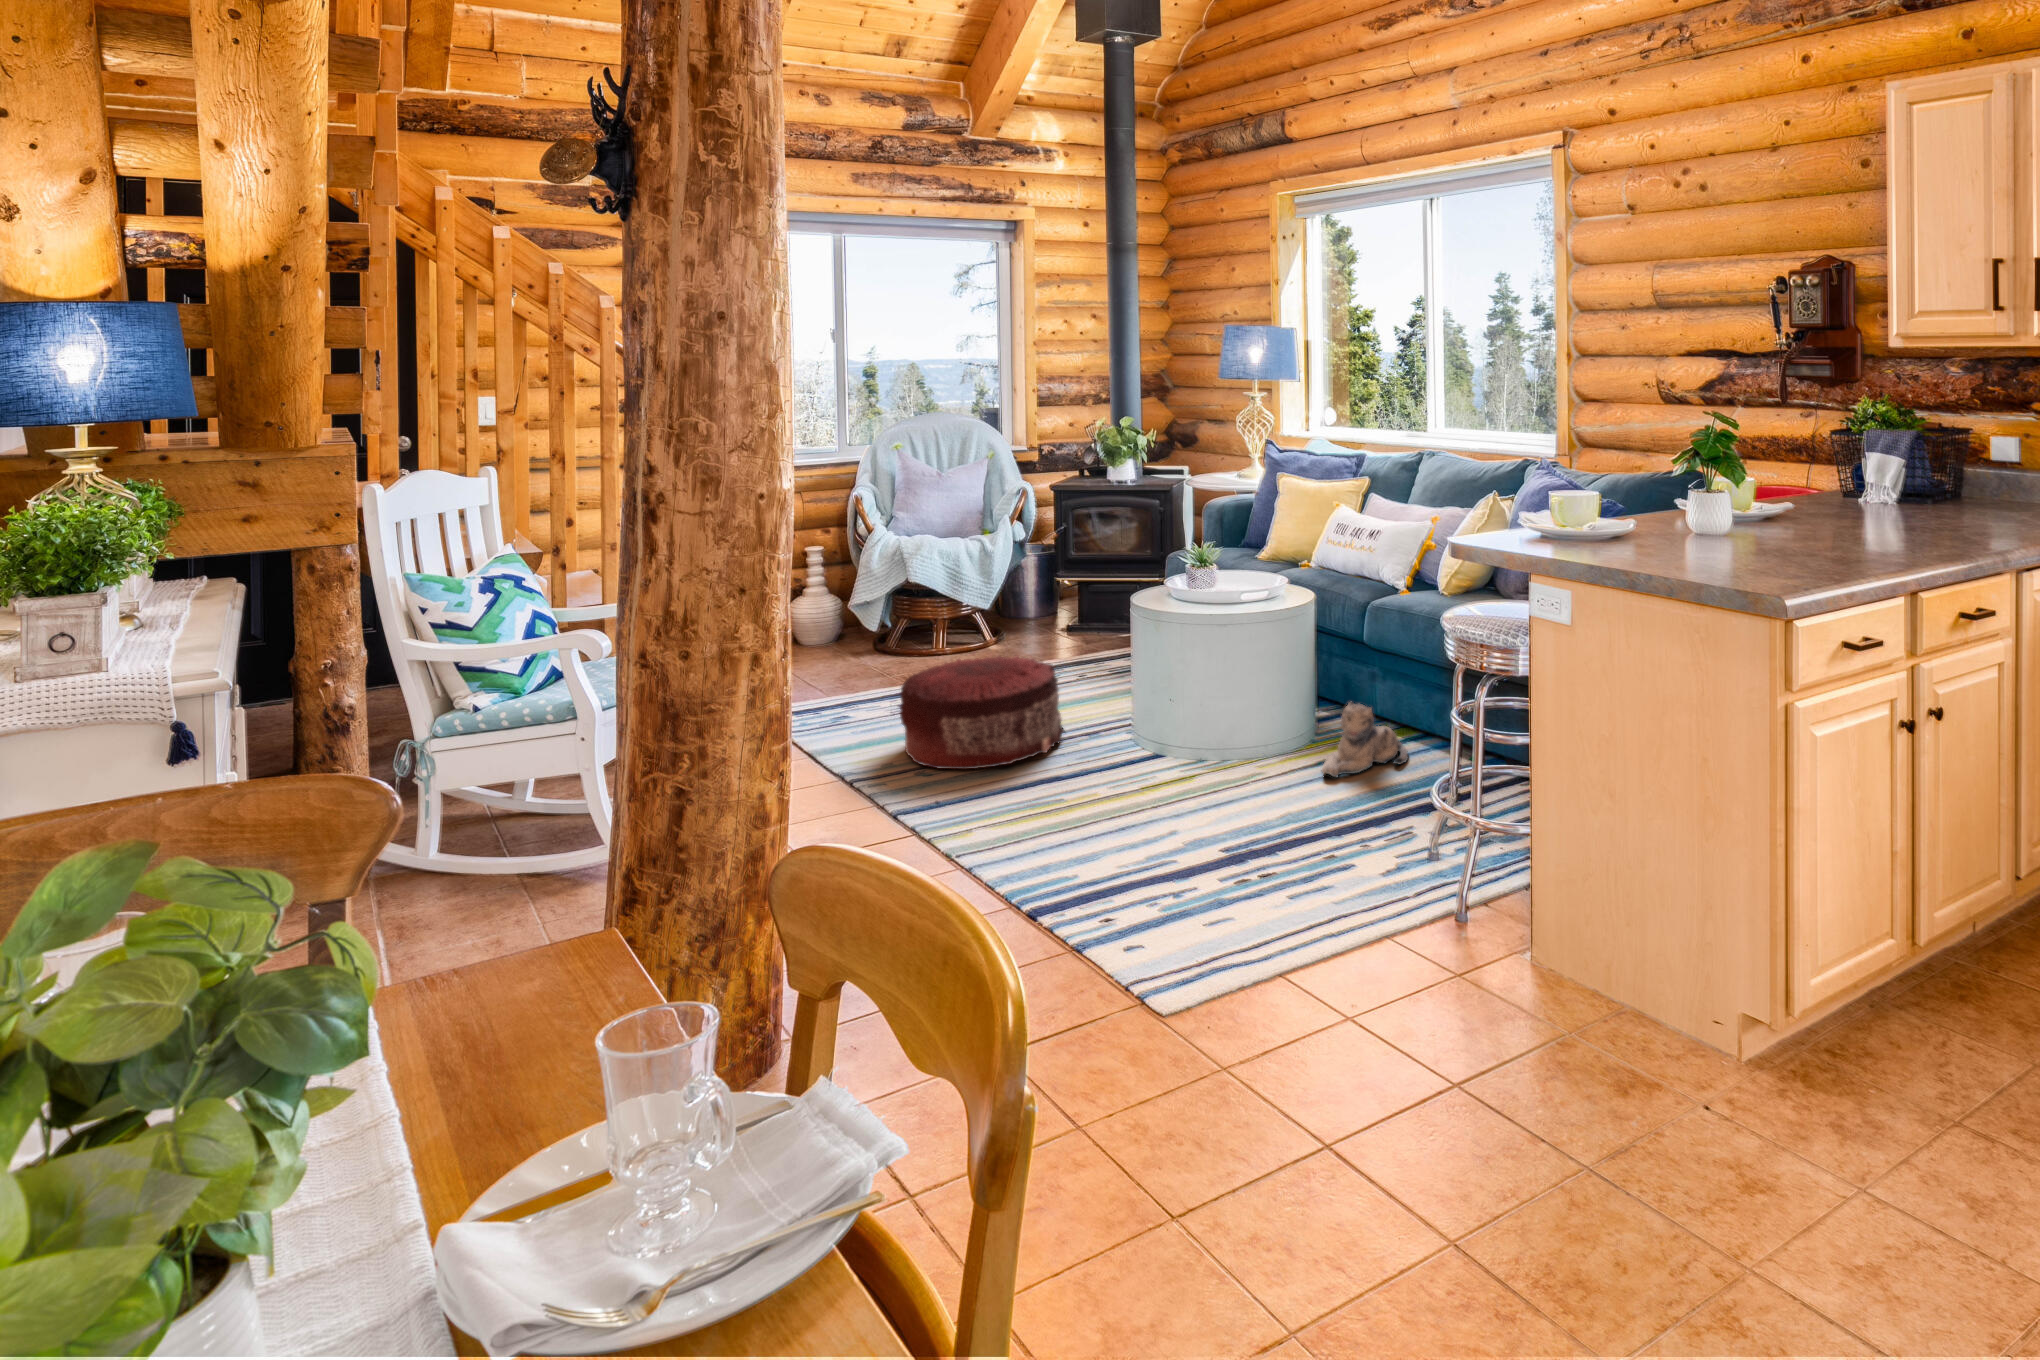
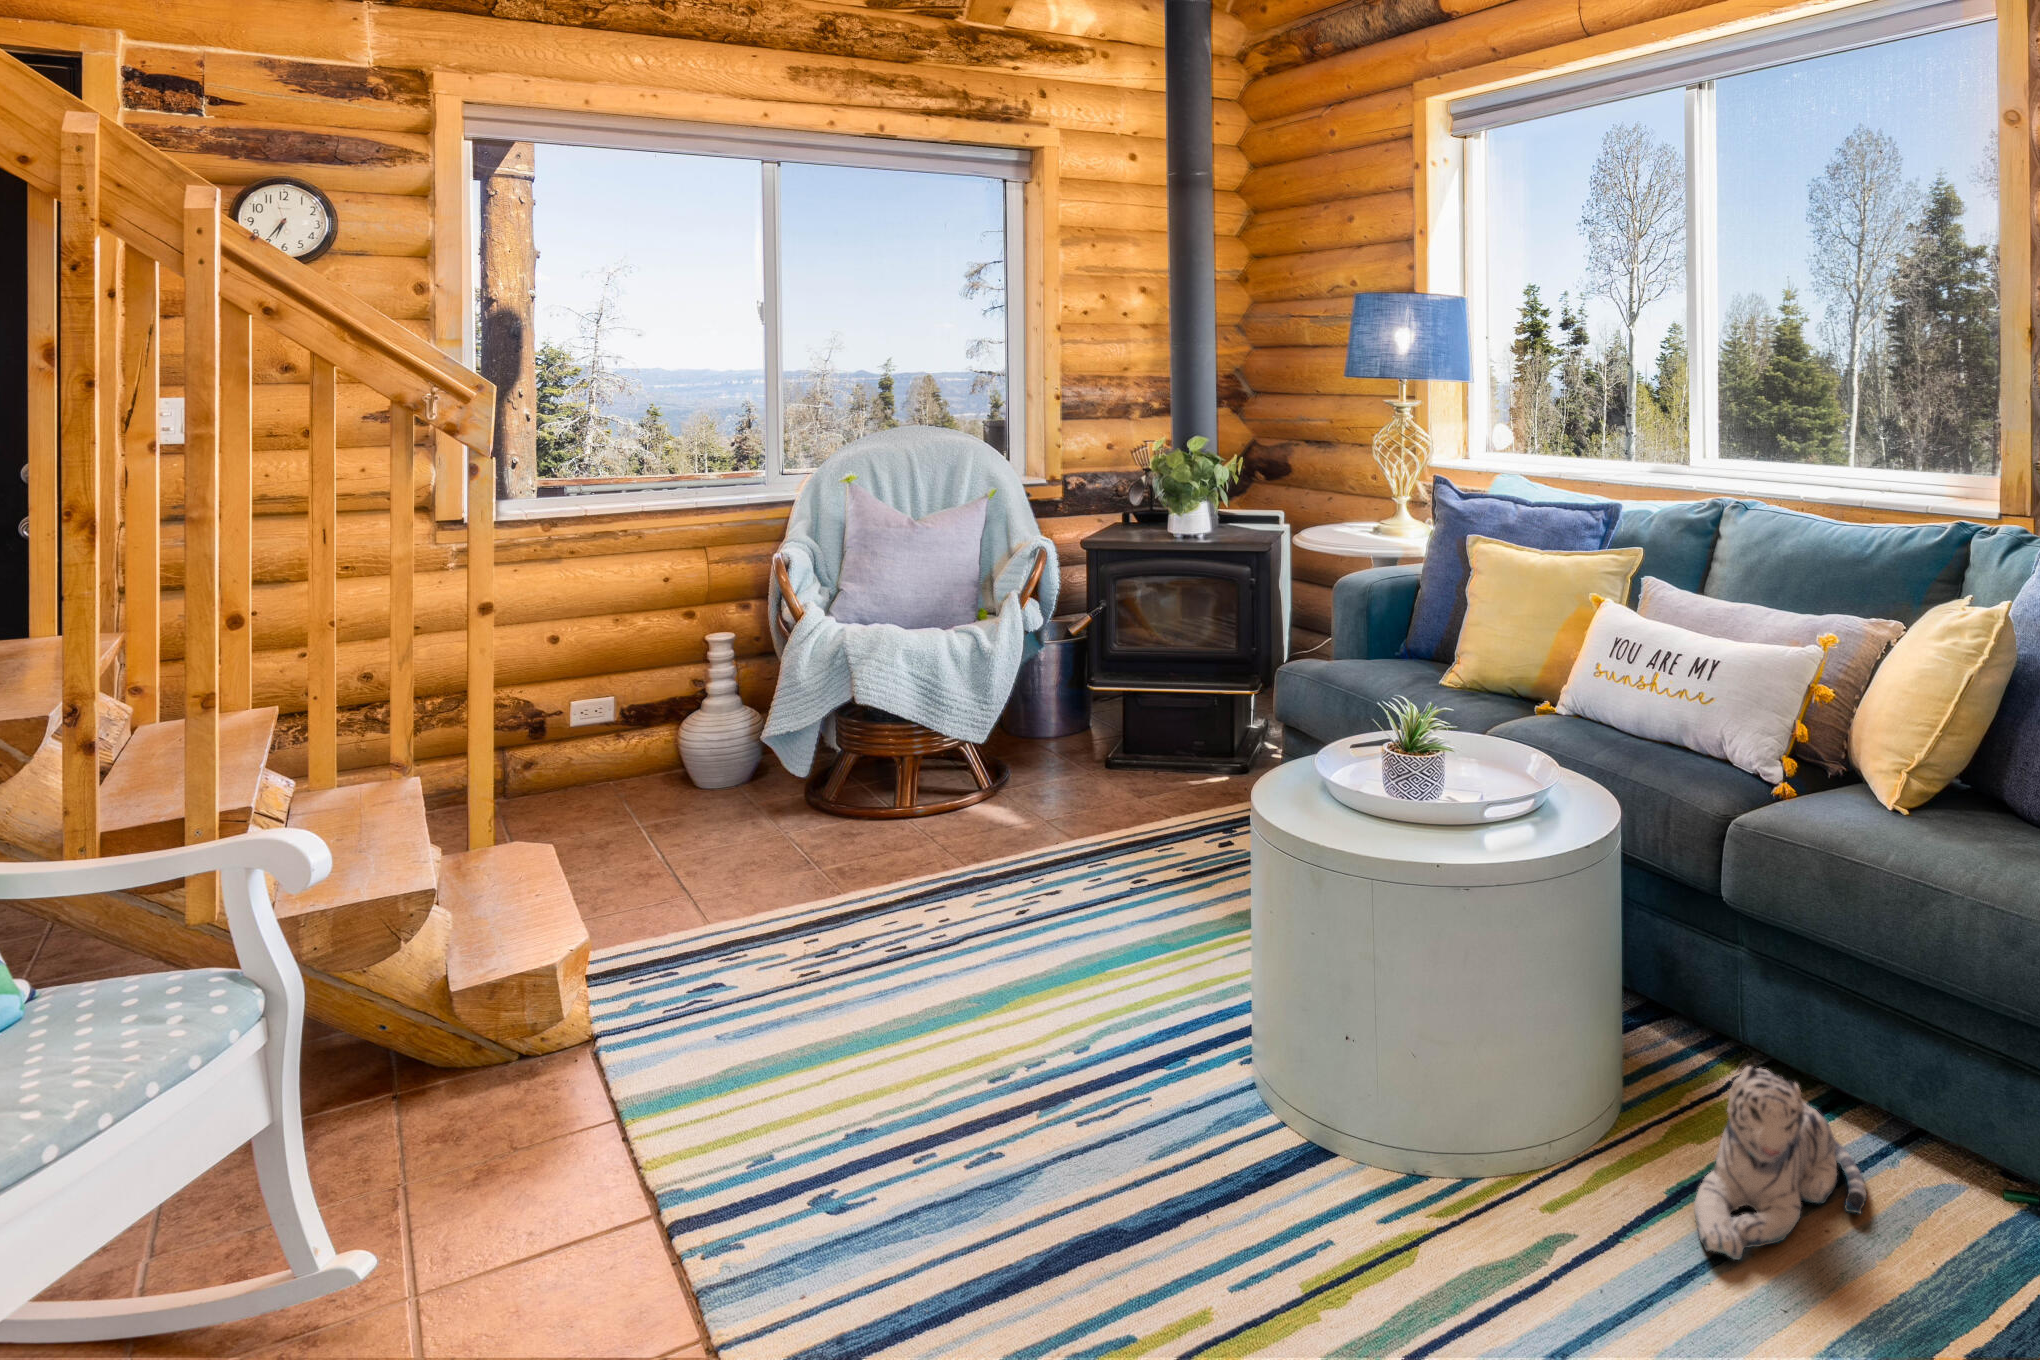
pouf: present [899,656,1065,769] -> none [788,890,1122,1177]

